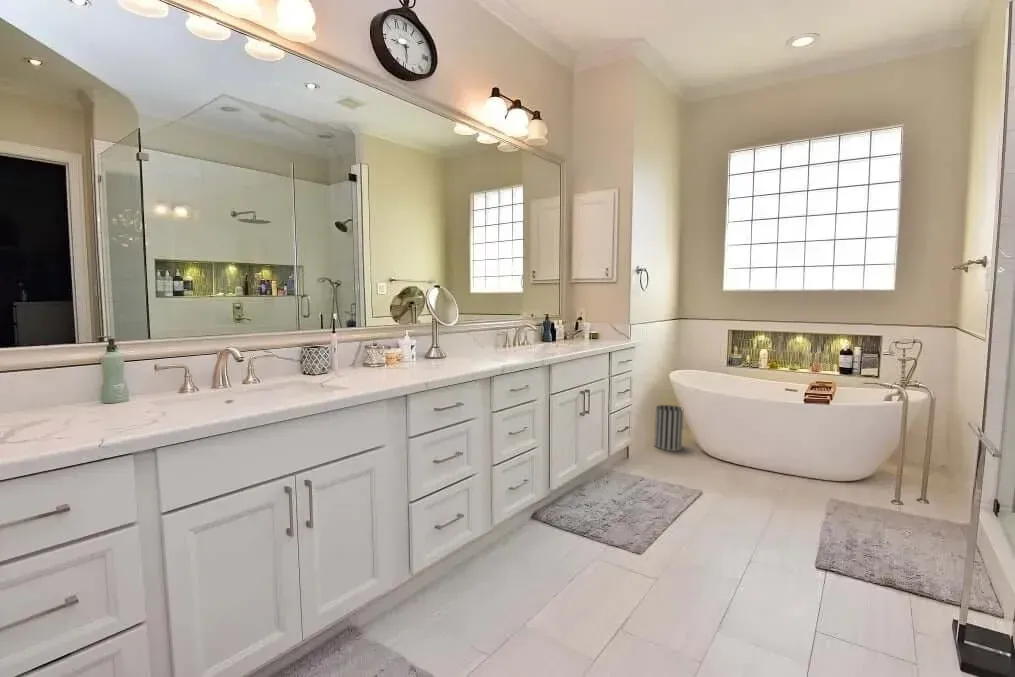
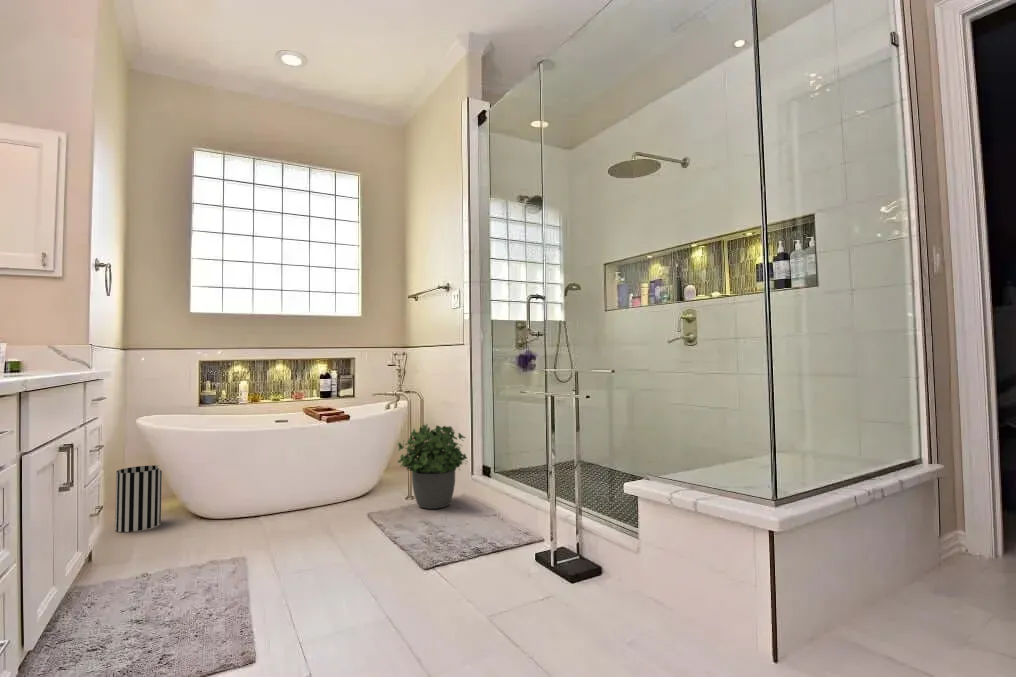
potted plant: none [870,426,977,527] -> present [398,424,467,509]

